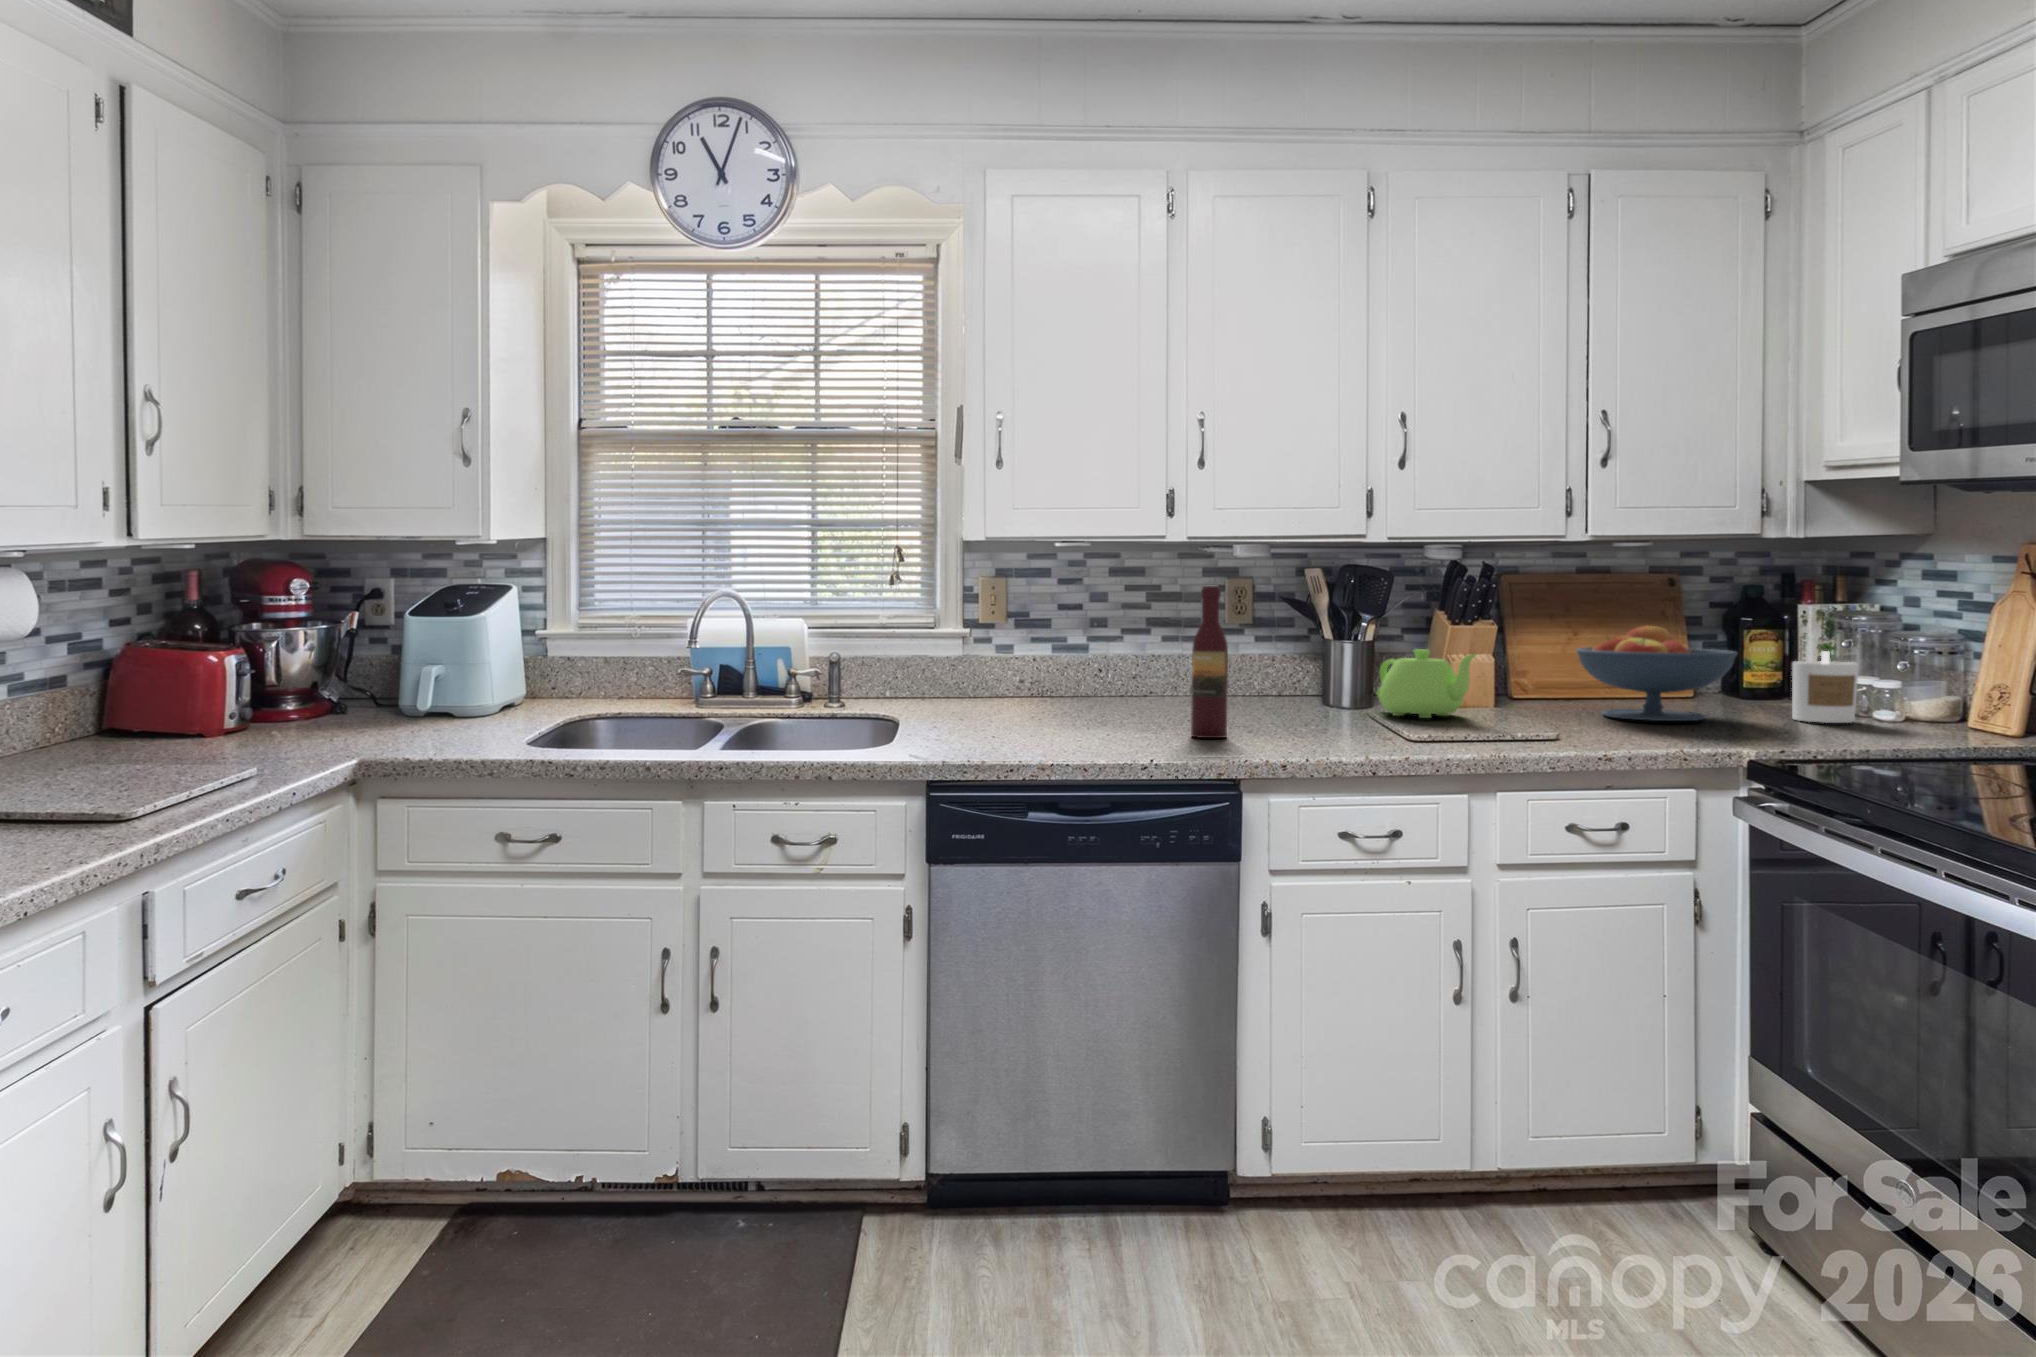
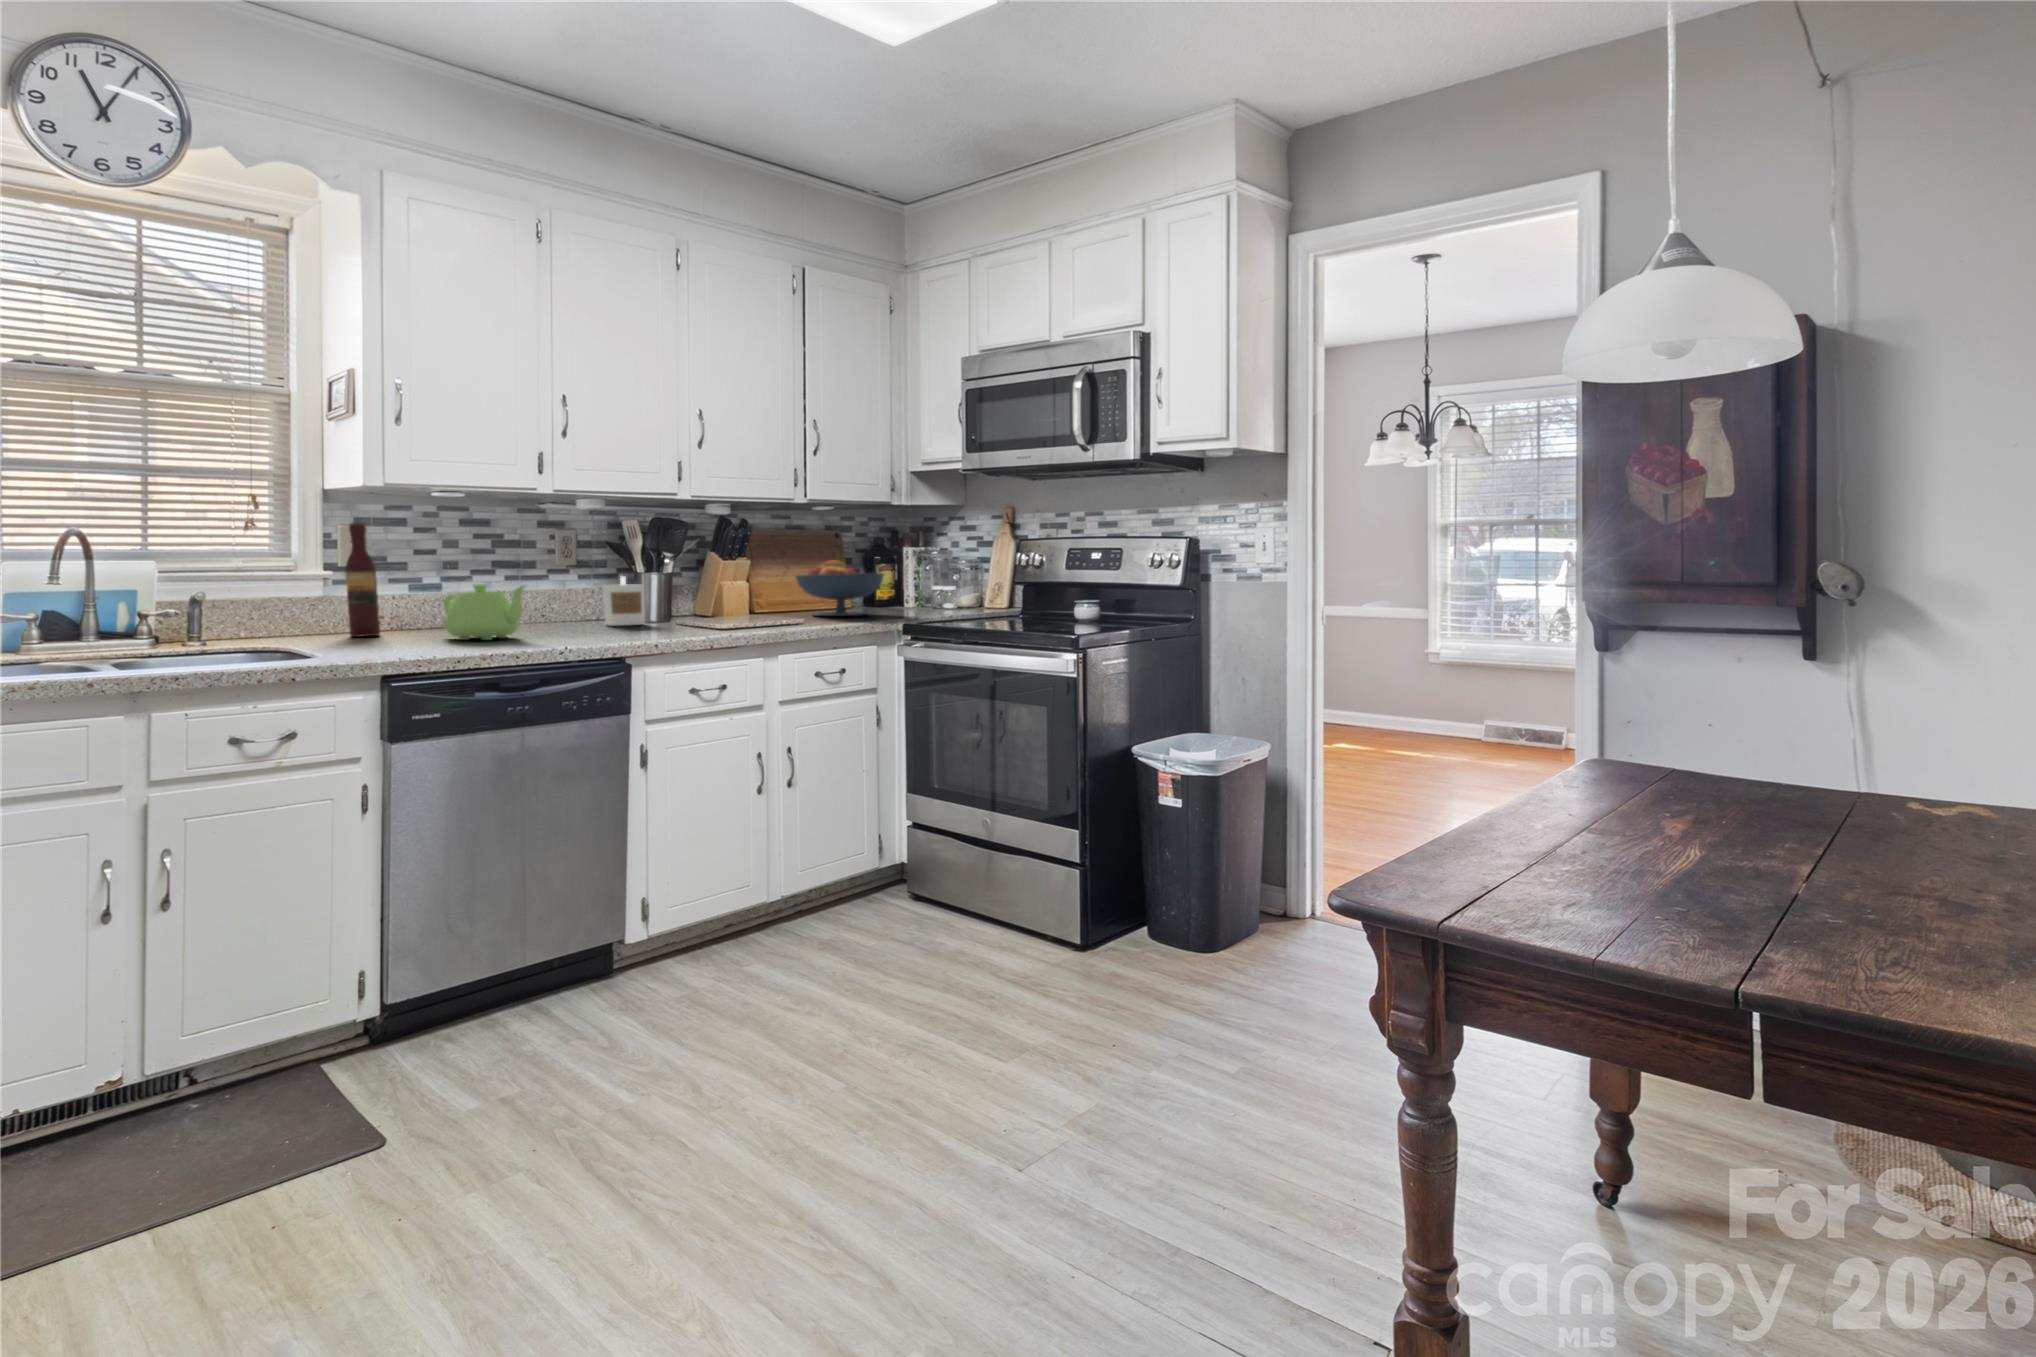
wine bottle: present [1191,586,1228,738] -> present [345,523,380,637]
teapot: present [1377,649,1476,718] -> present [443,584,525,640]
candle: present [1792,651,1859,723] -> present [603,576,645,626]

